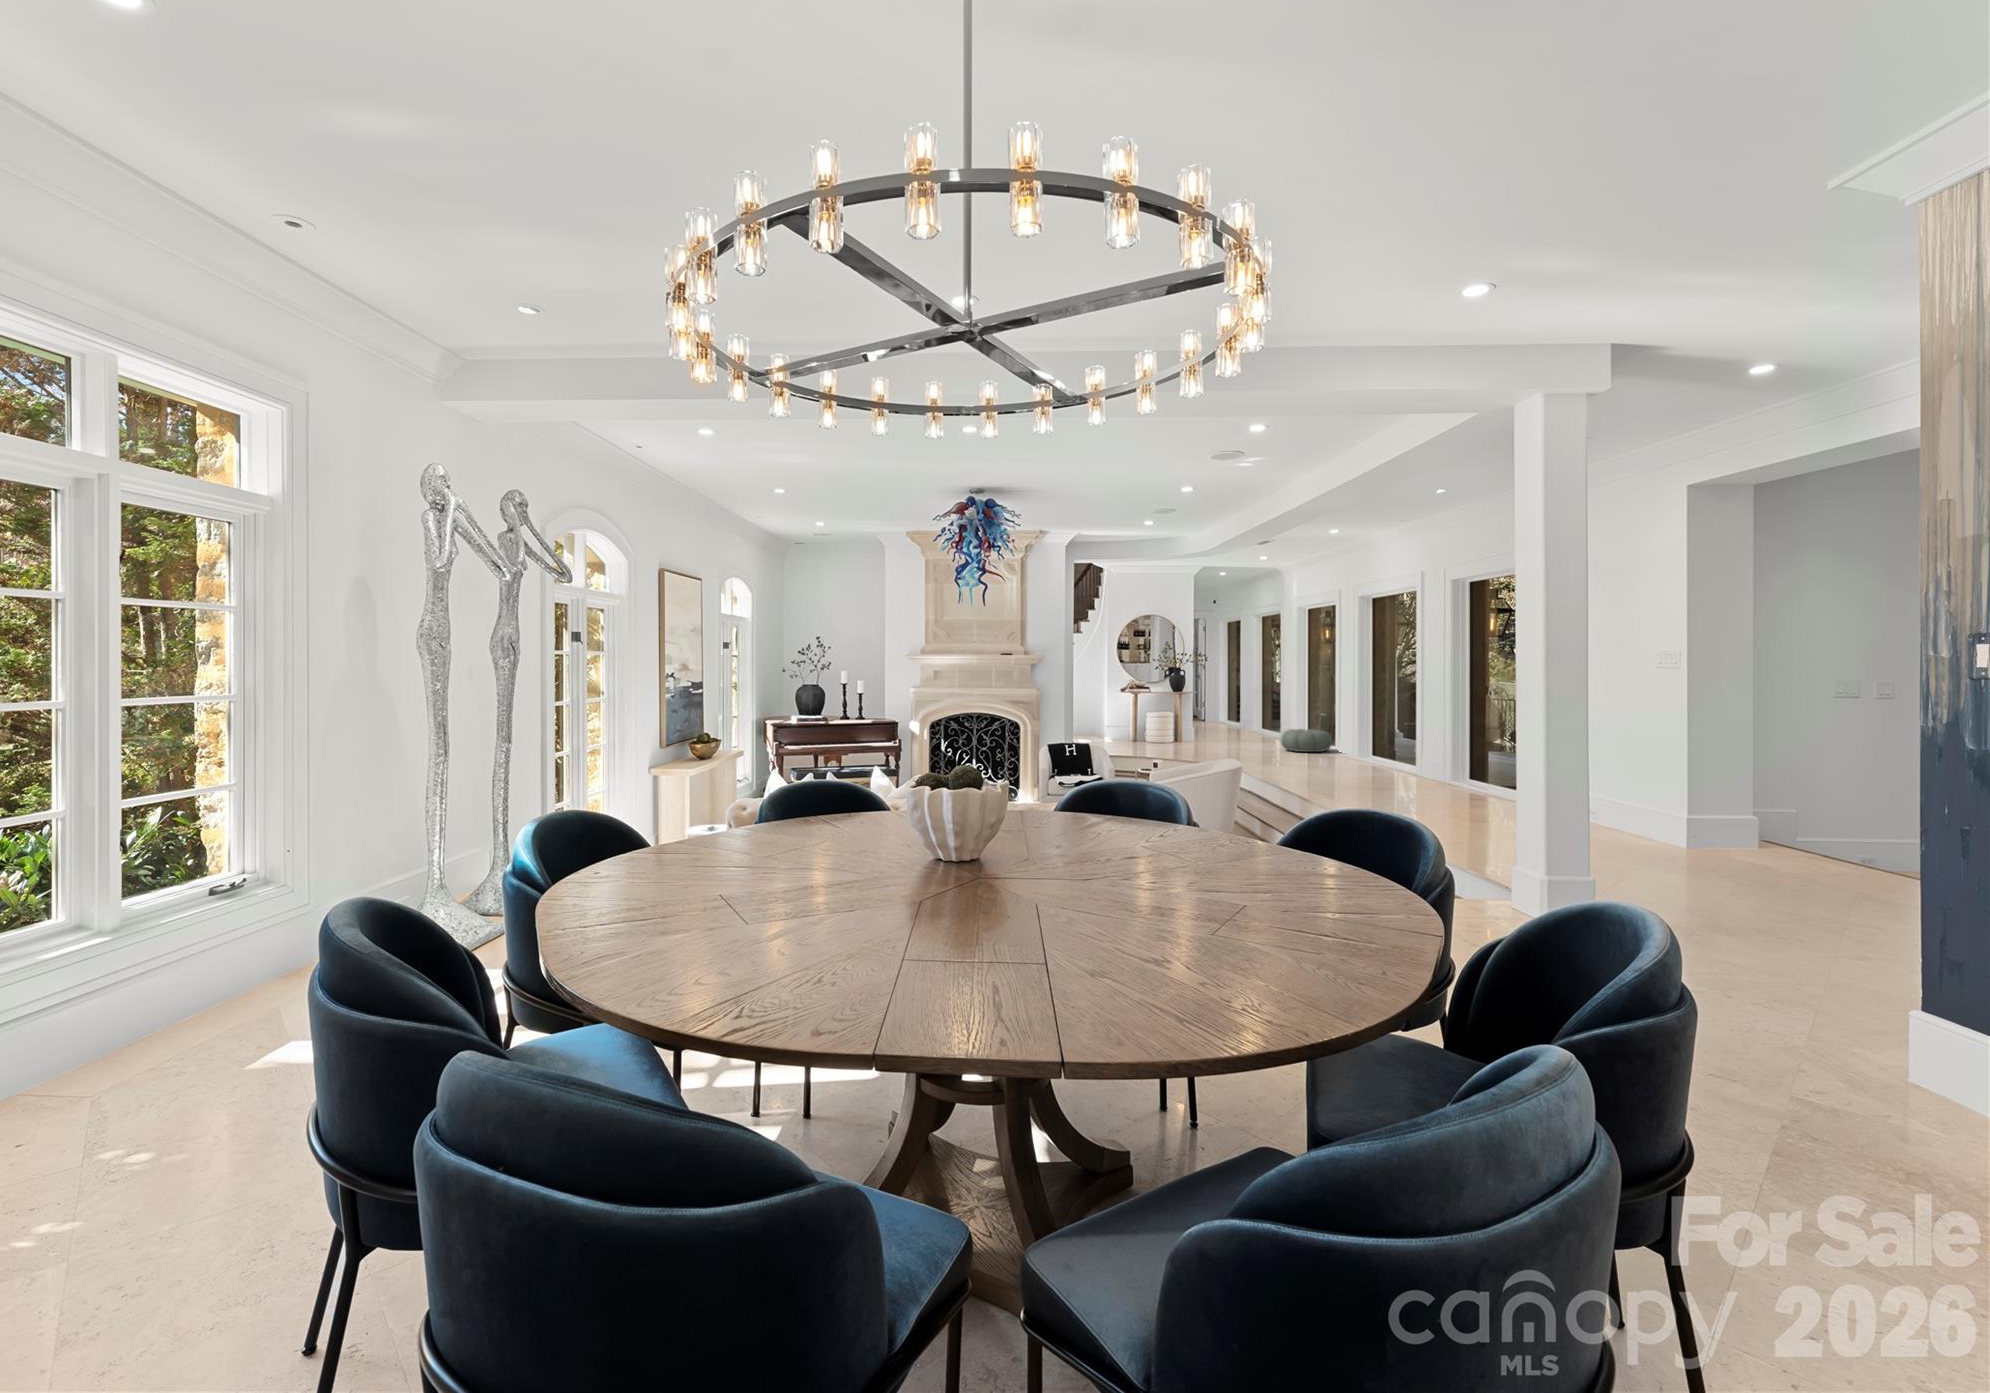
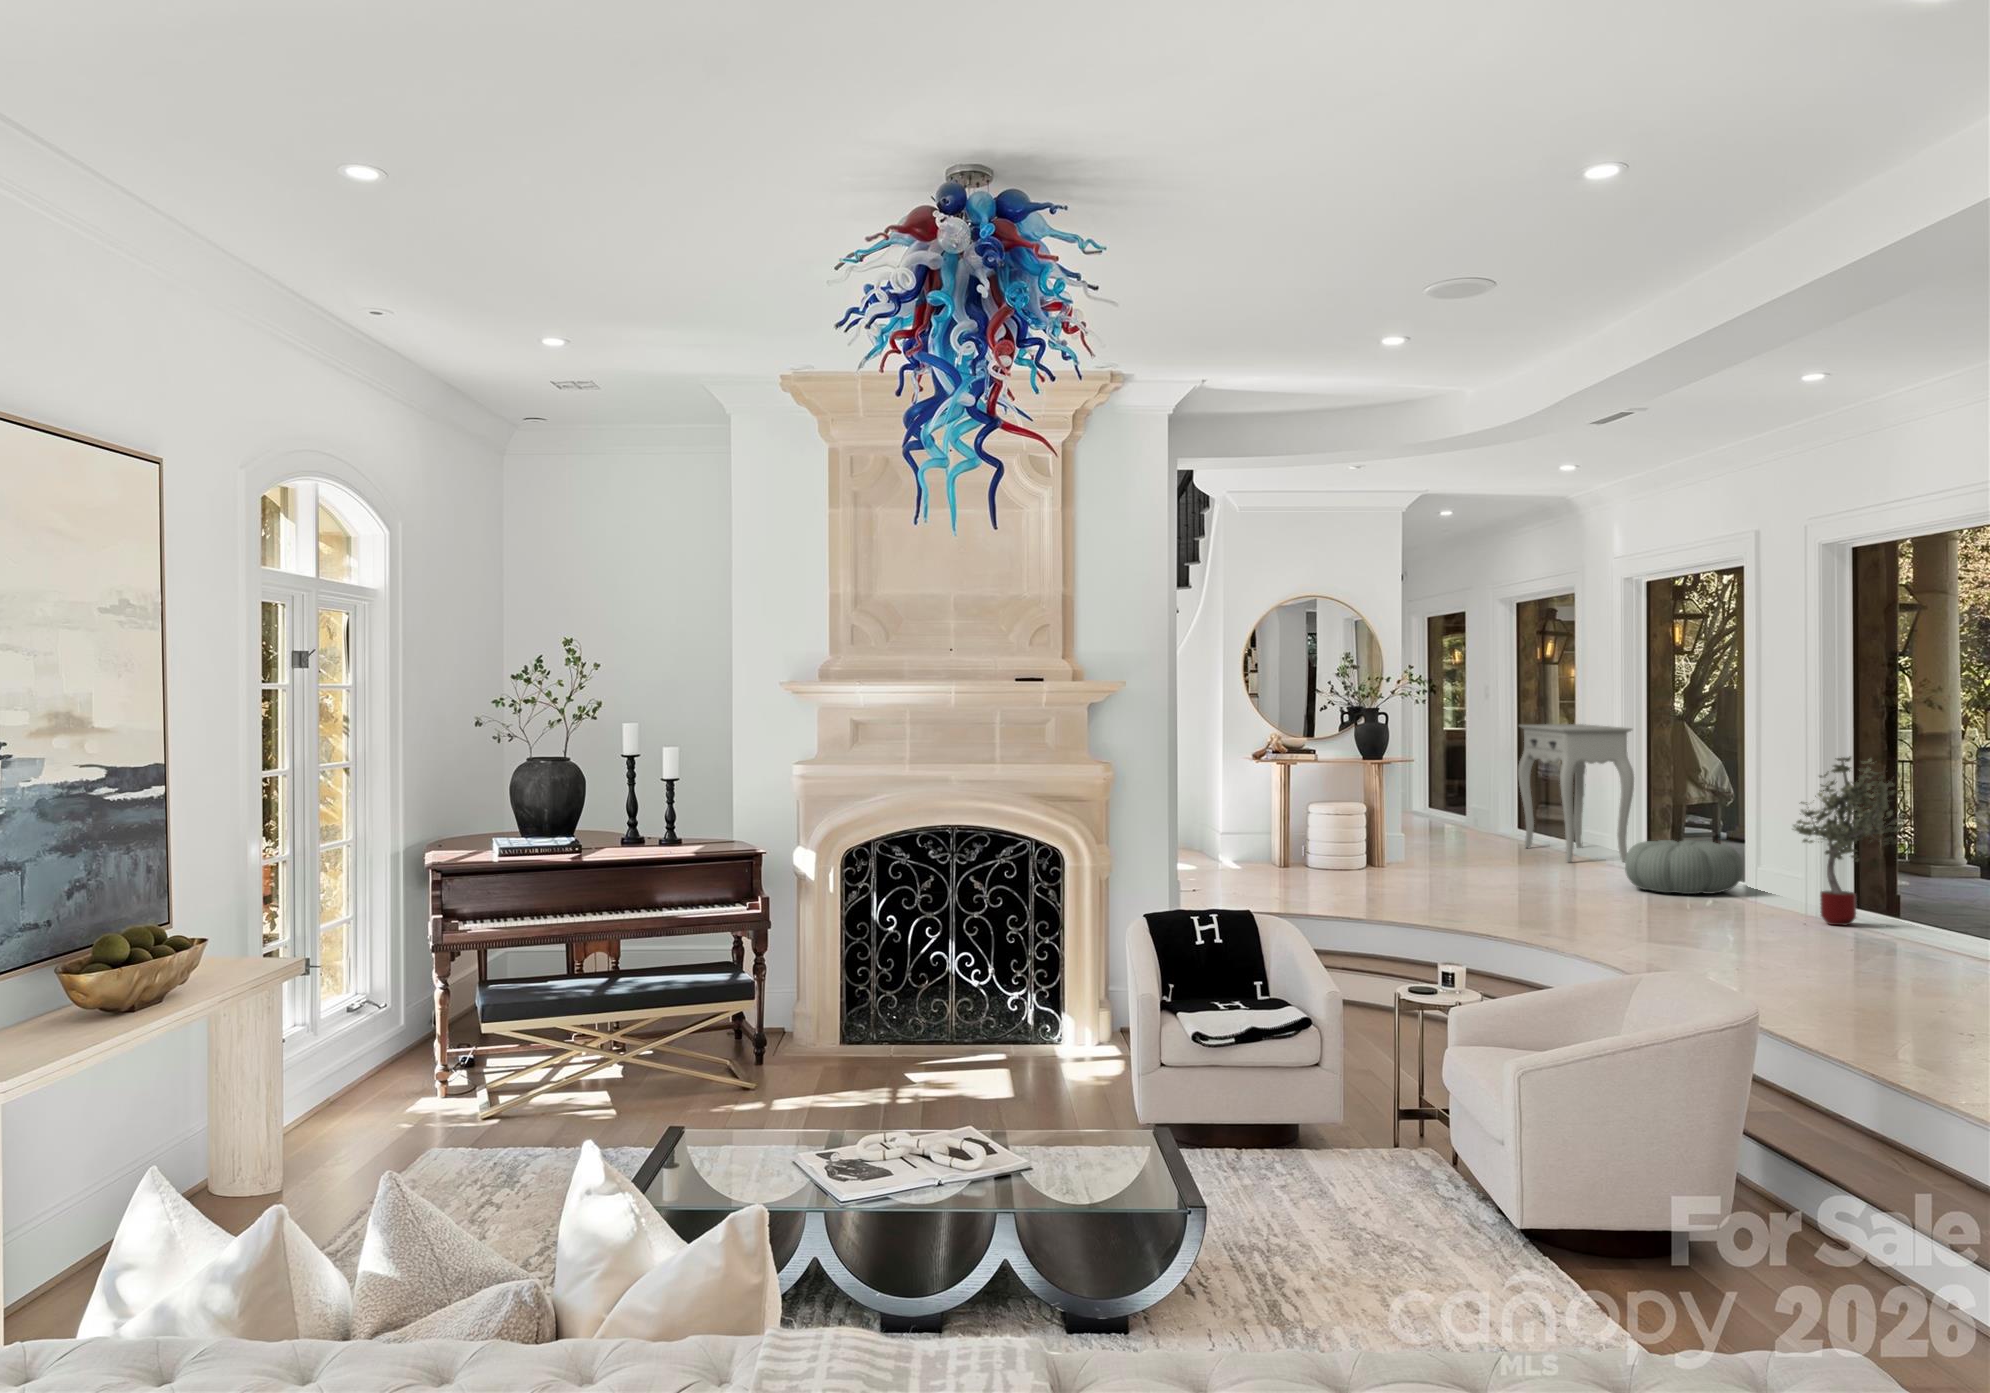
console table: none [1248,678,1296,741] -> present [1518,724,1634,862]
potted tree: none [1344,691,1389,763] -> present [1793,756,1903,925]

